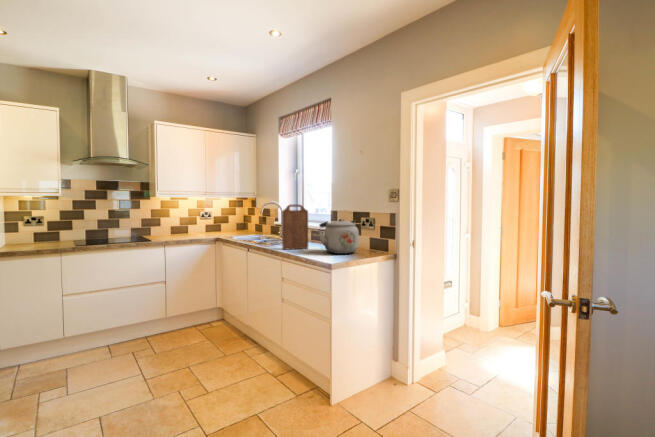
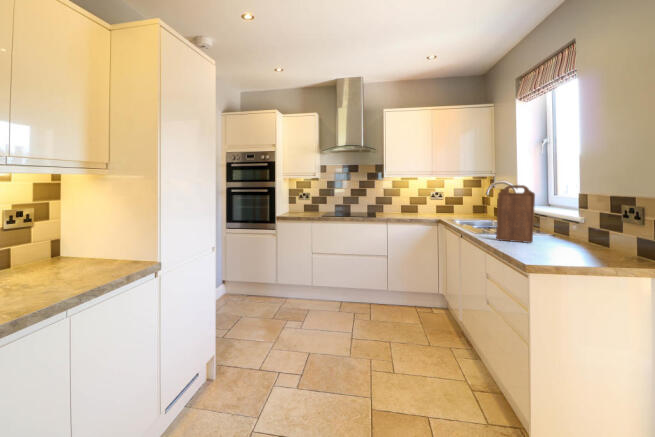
kettle: present [319,219,359,254] -> none [540,206,611,256]

